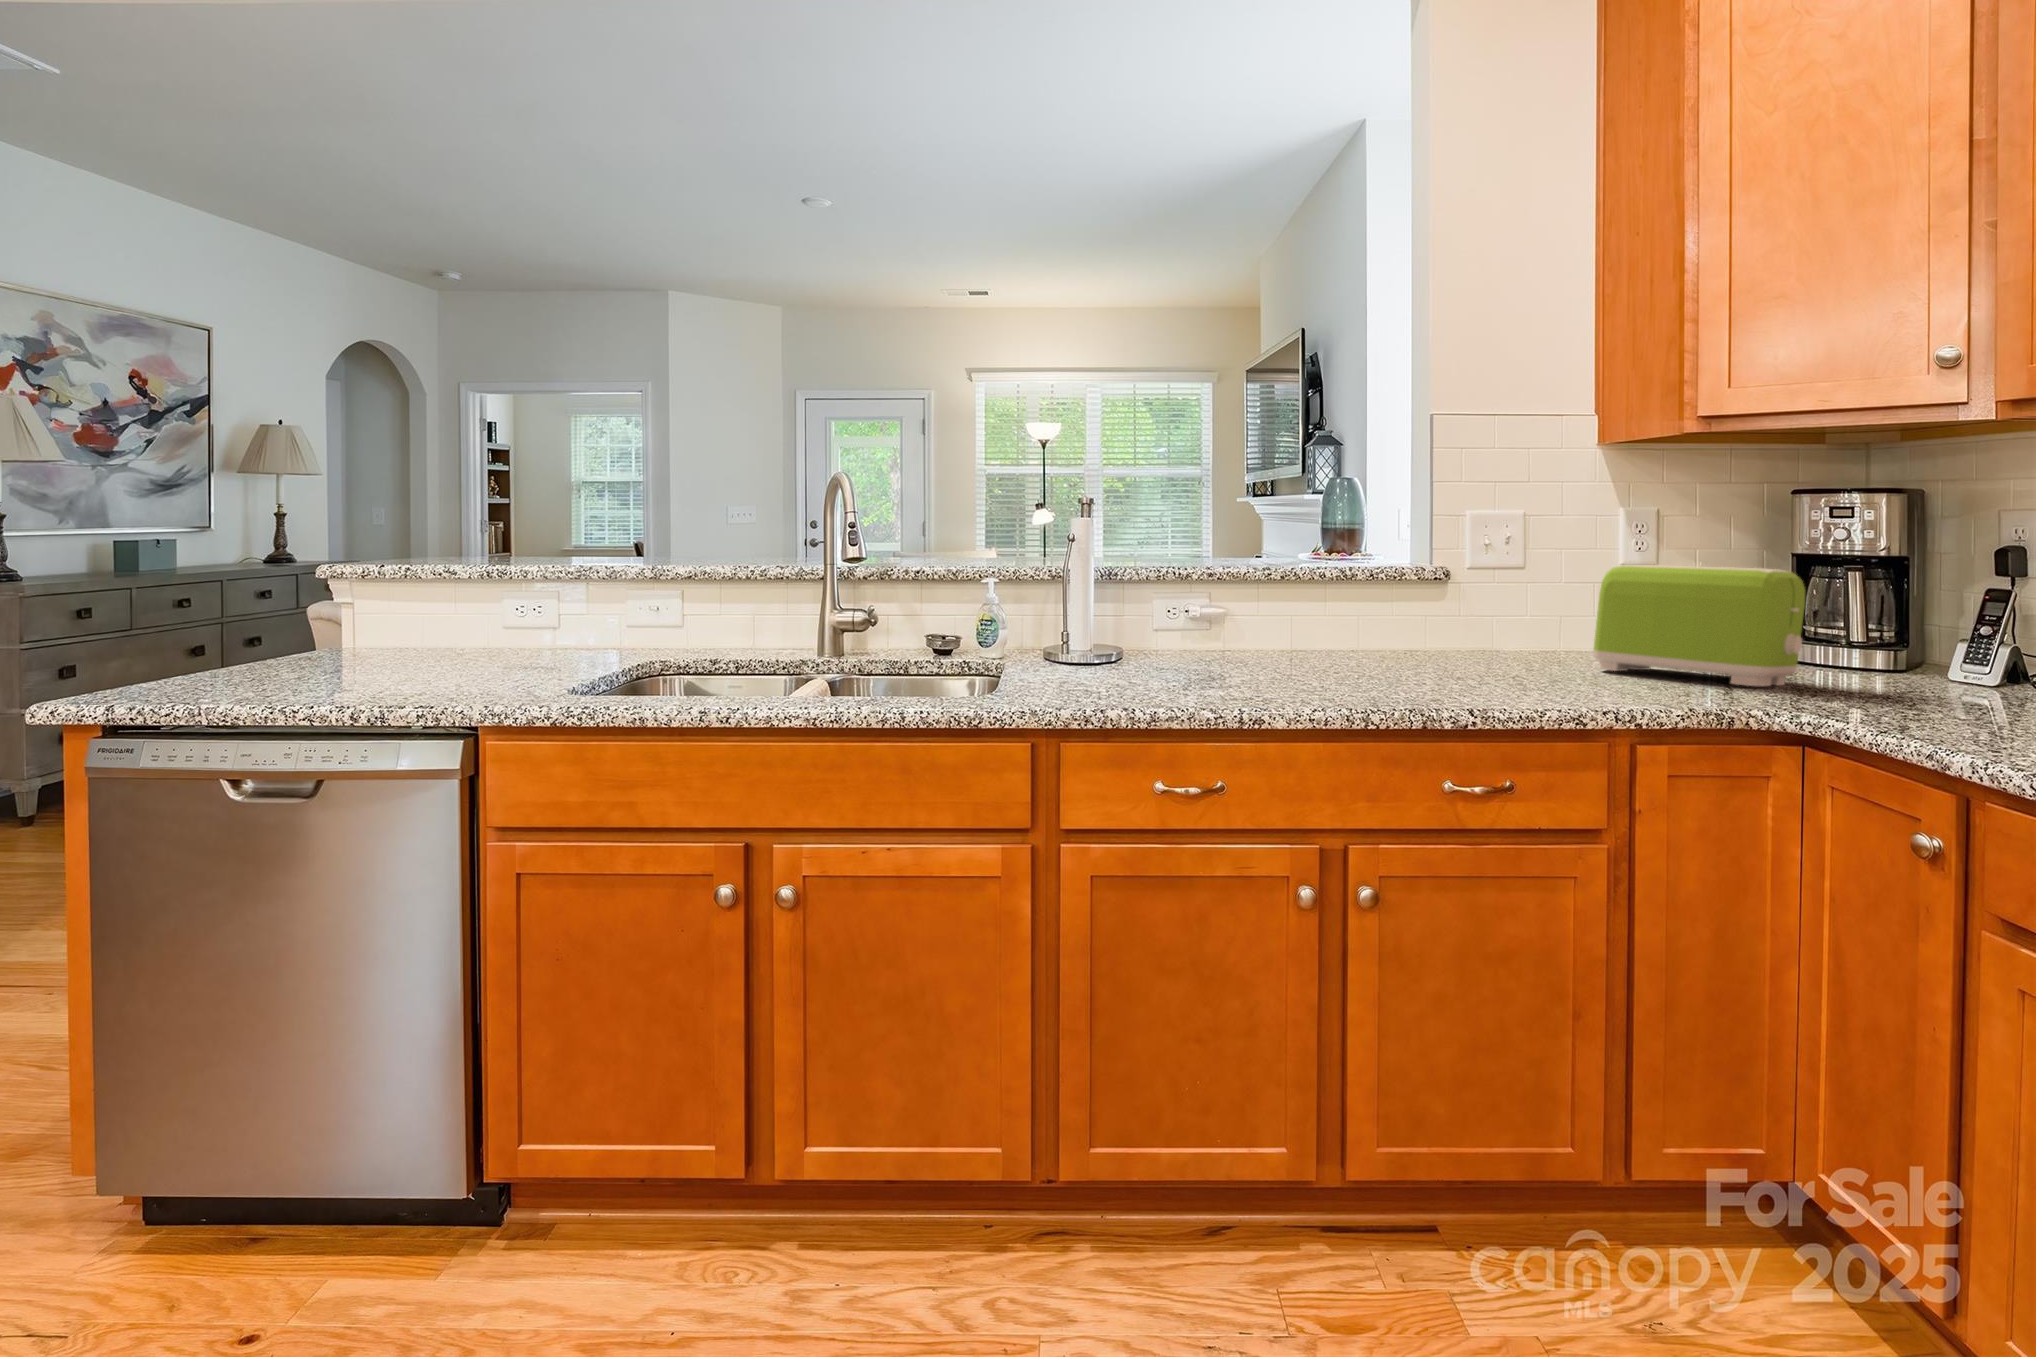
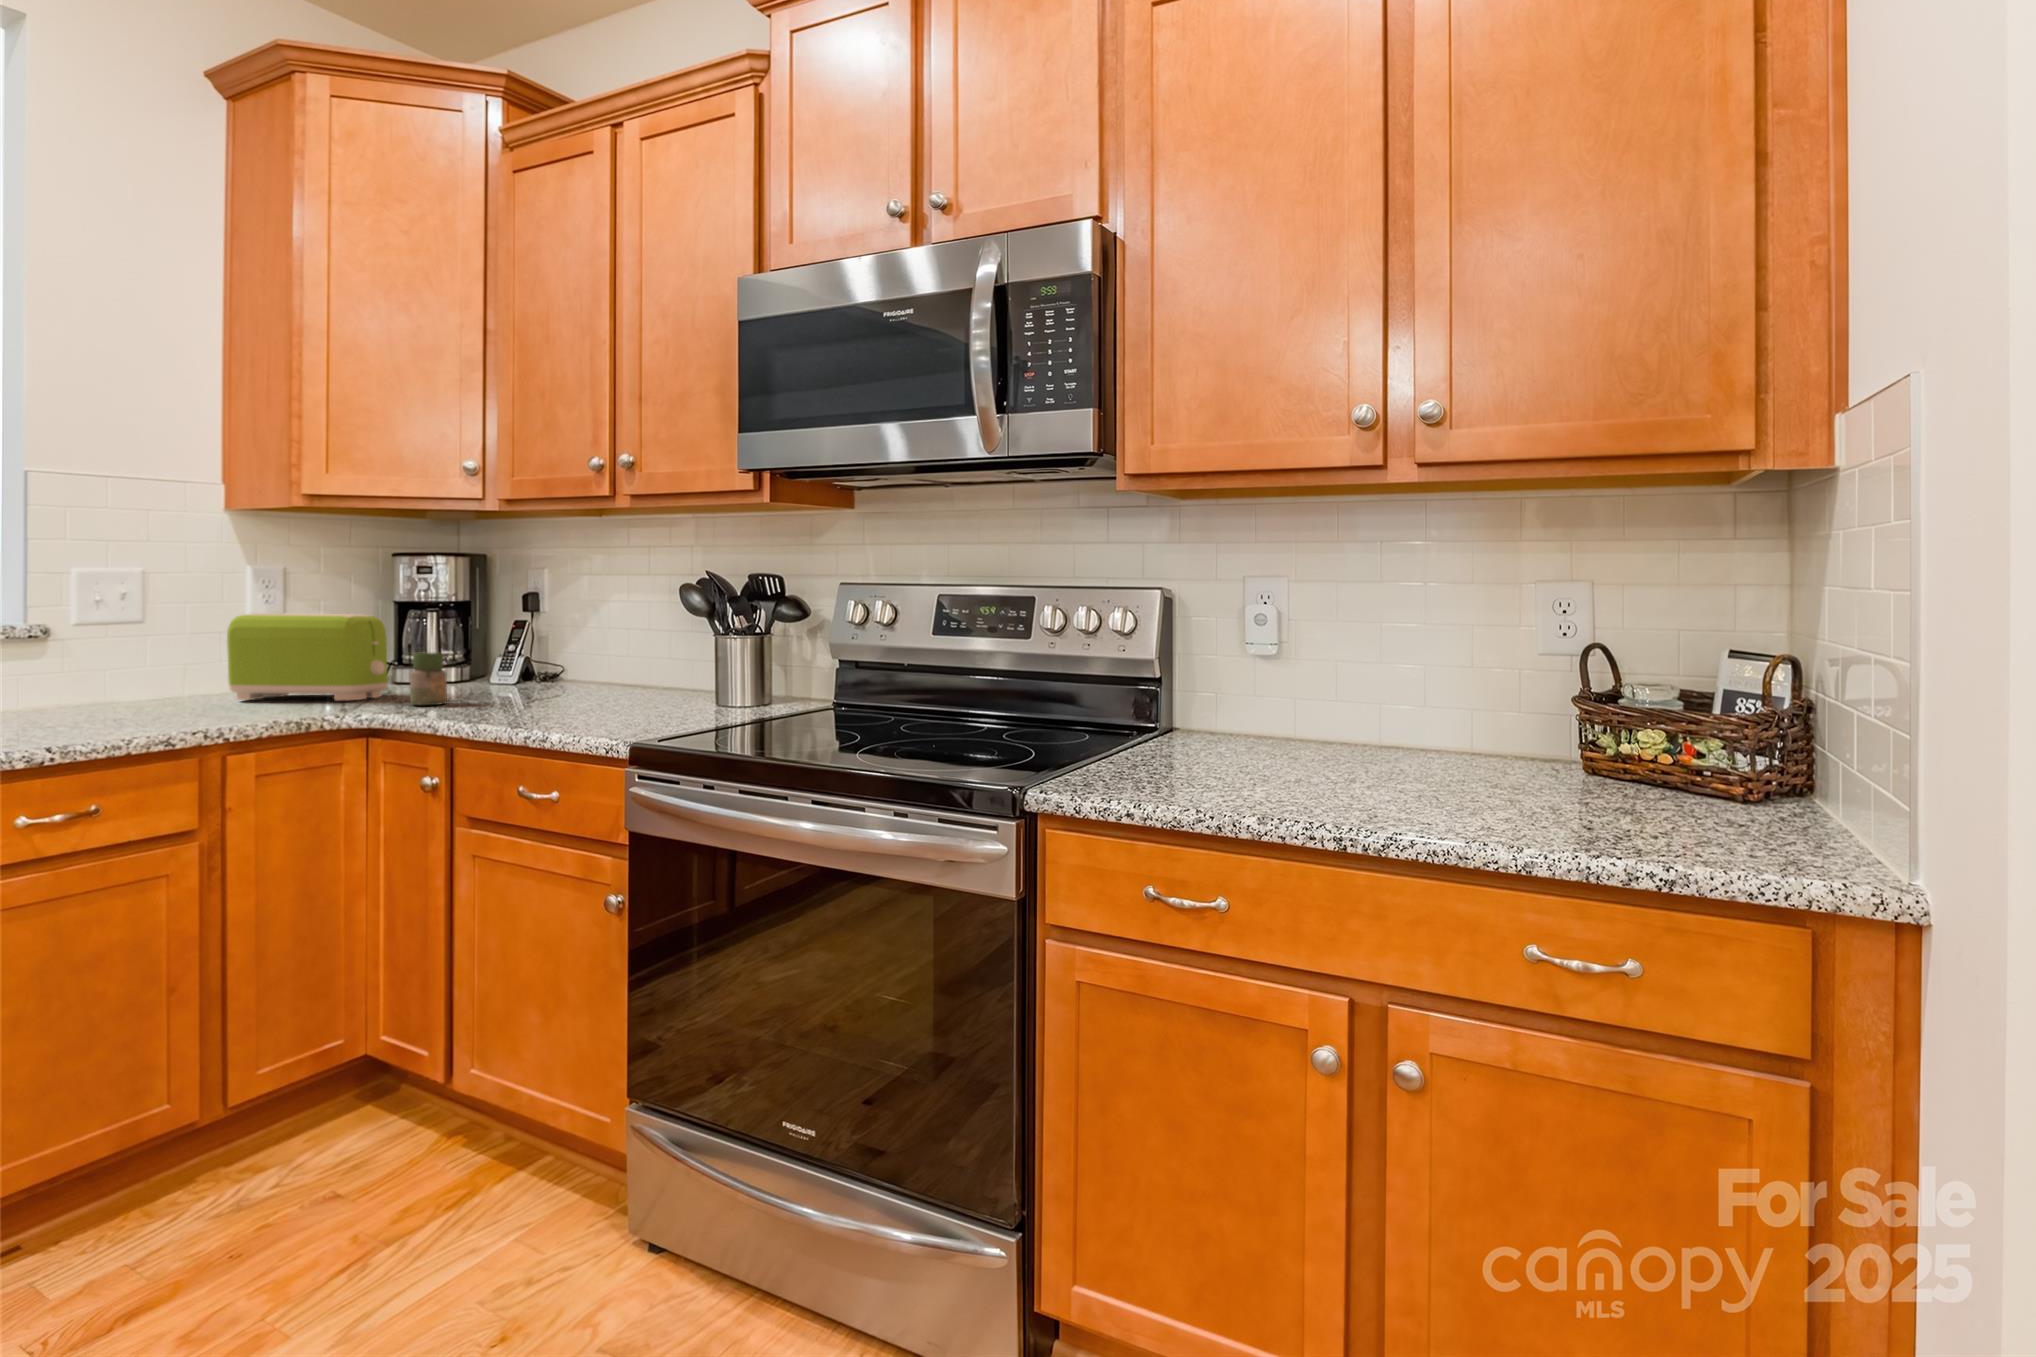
jar: none [1864,628,1931,710] -> present [410,653,447,705]

